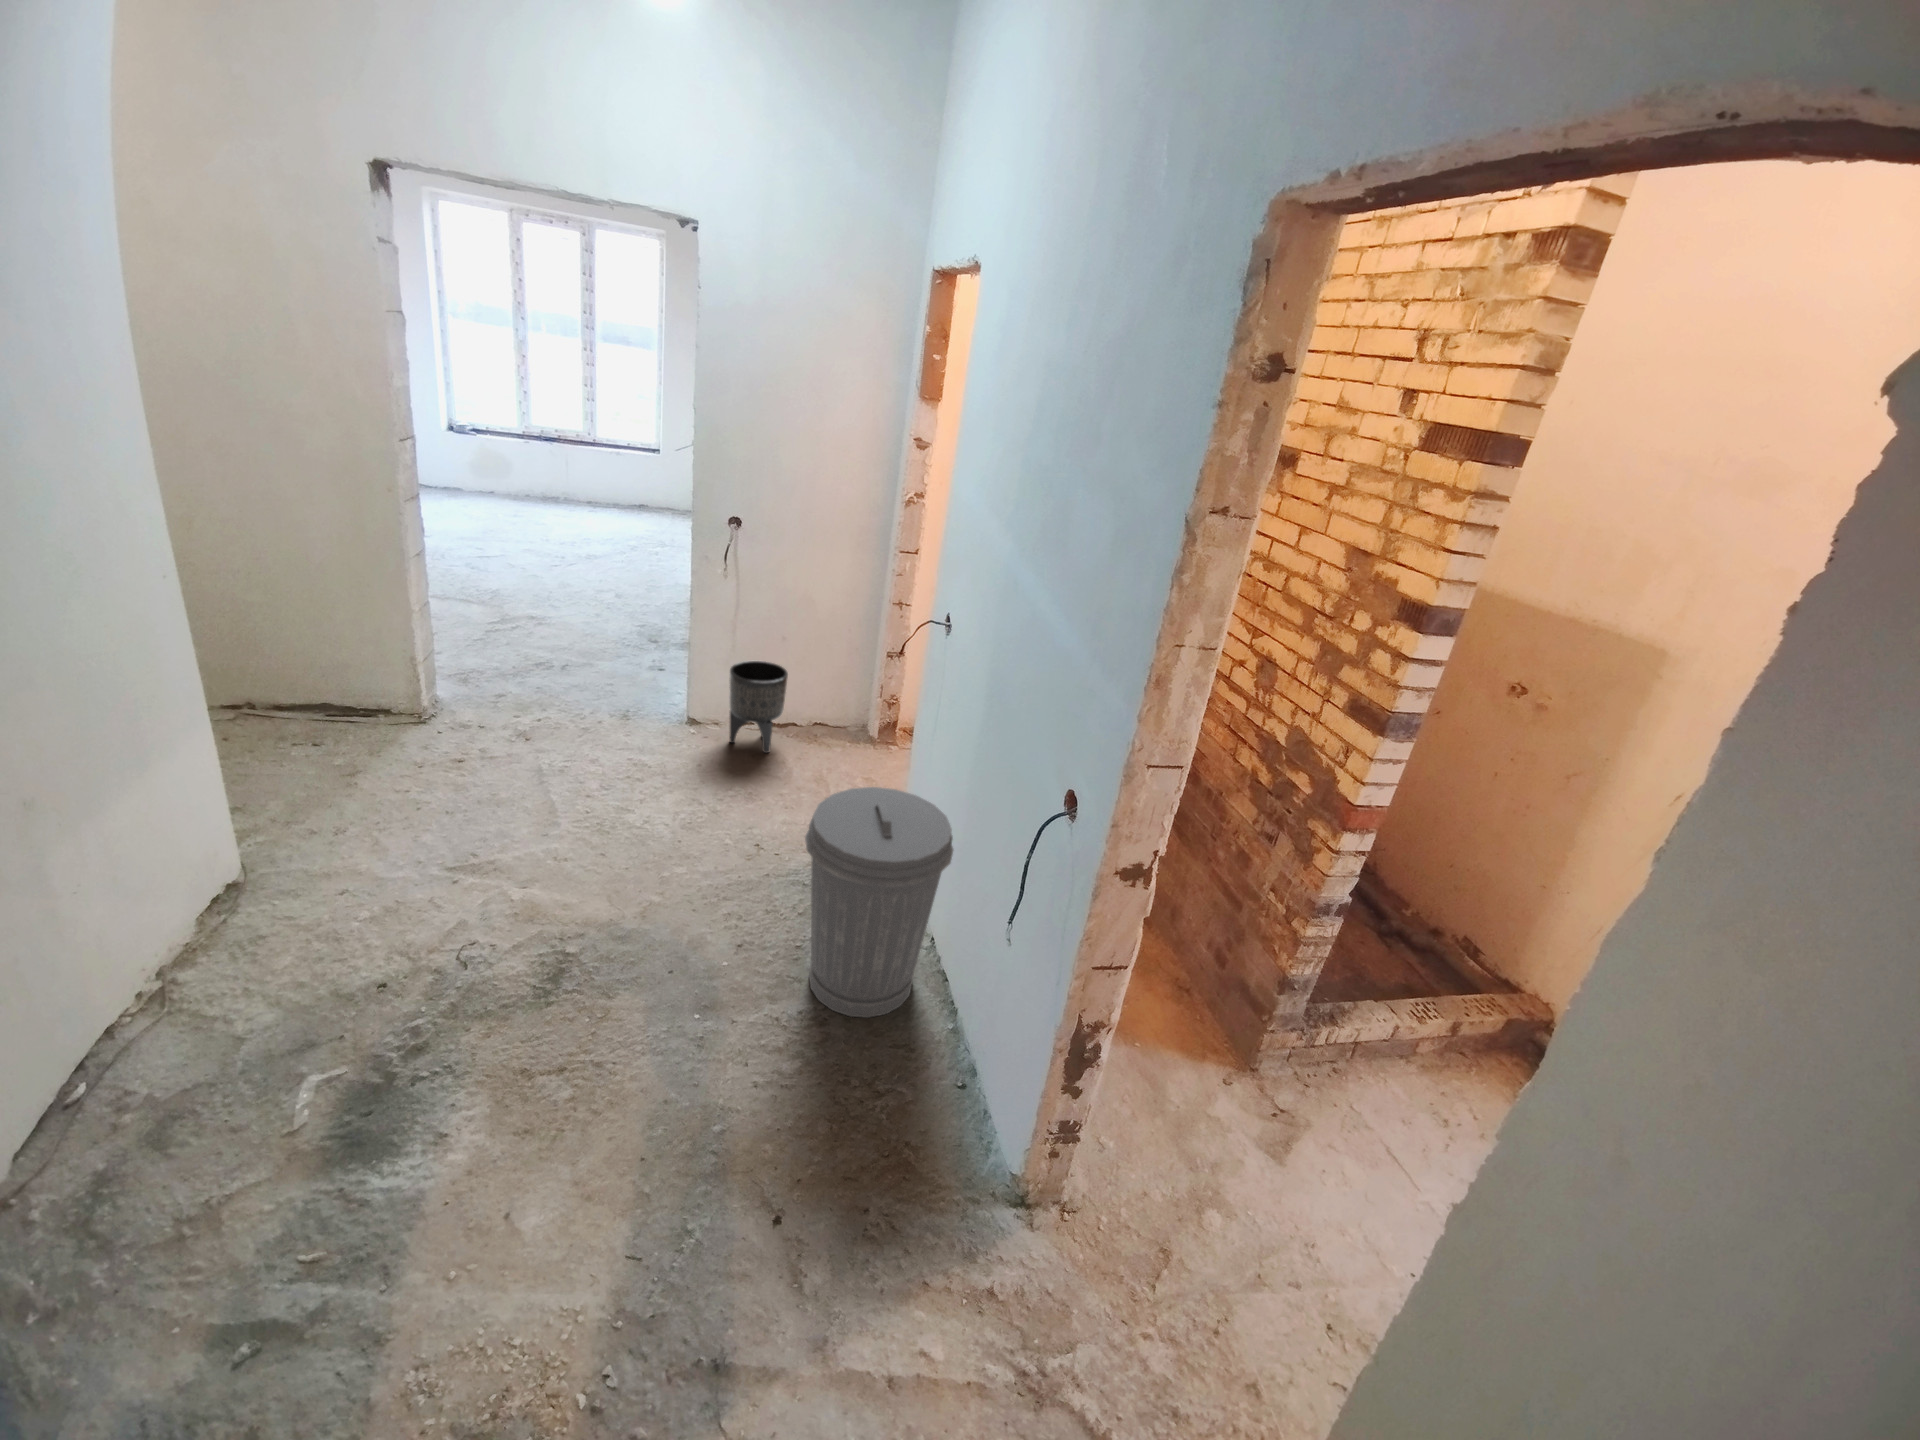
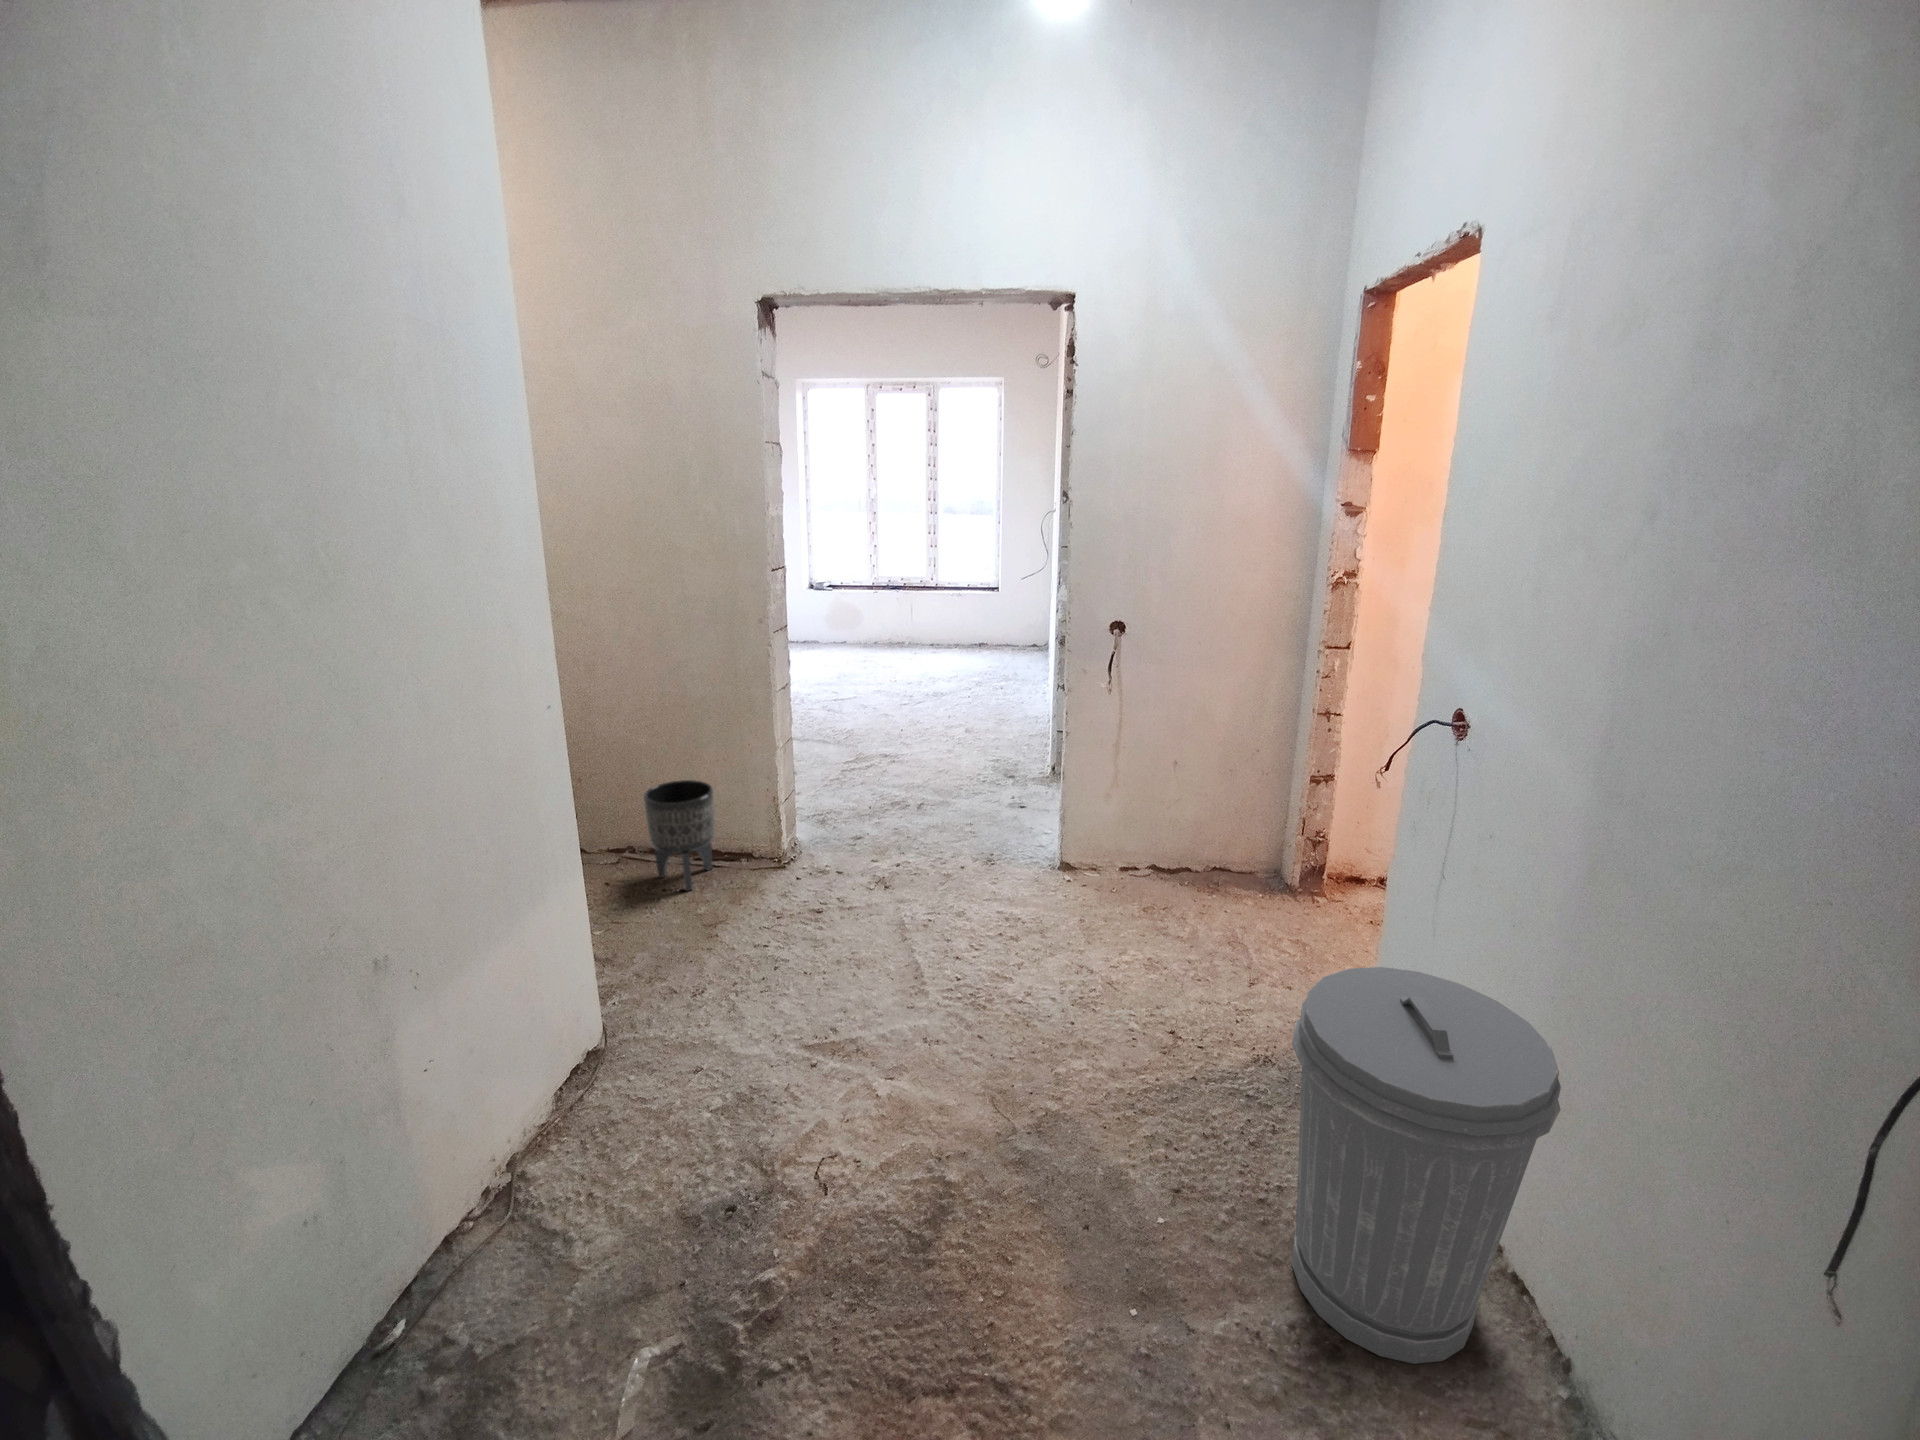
planter: present [730,661,788,753] -> present [643,780,715,891]

